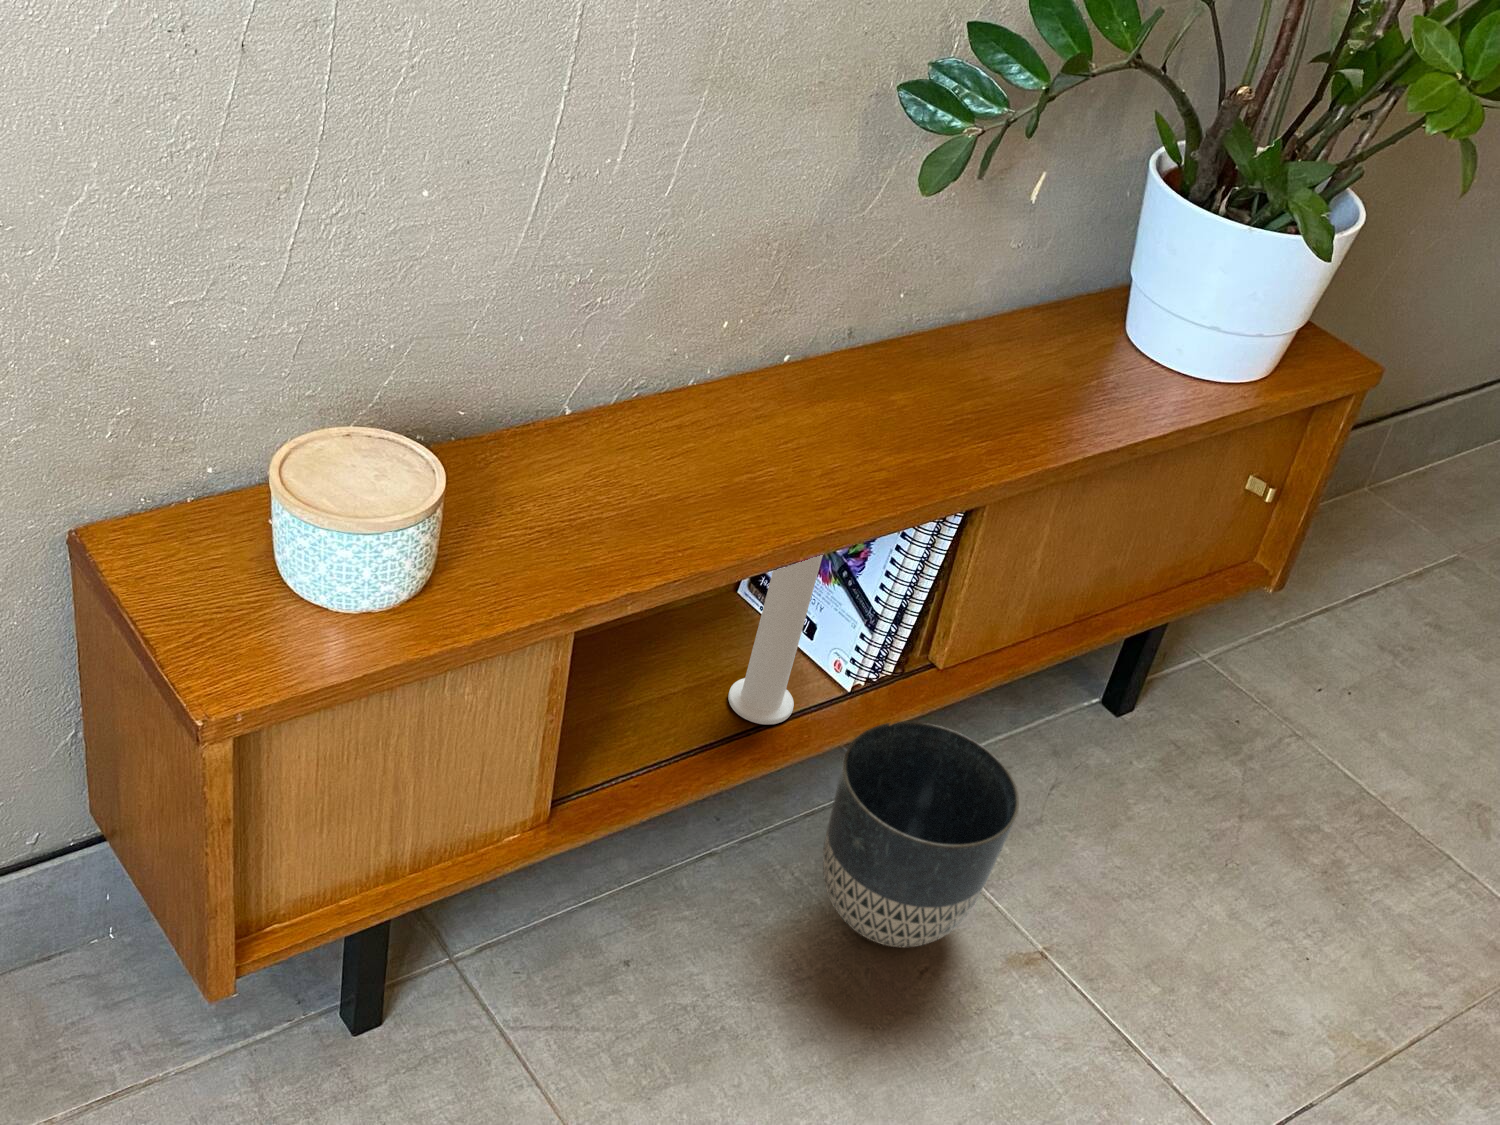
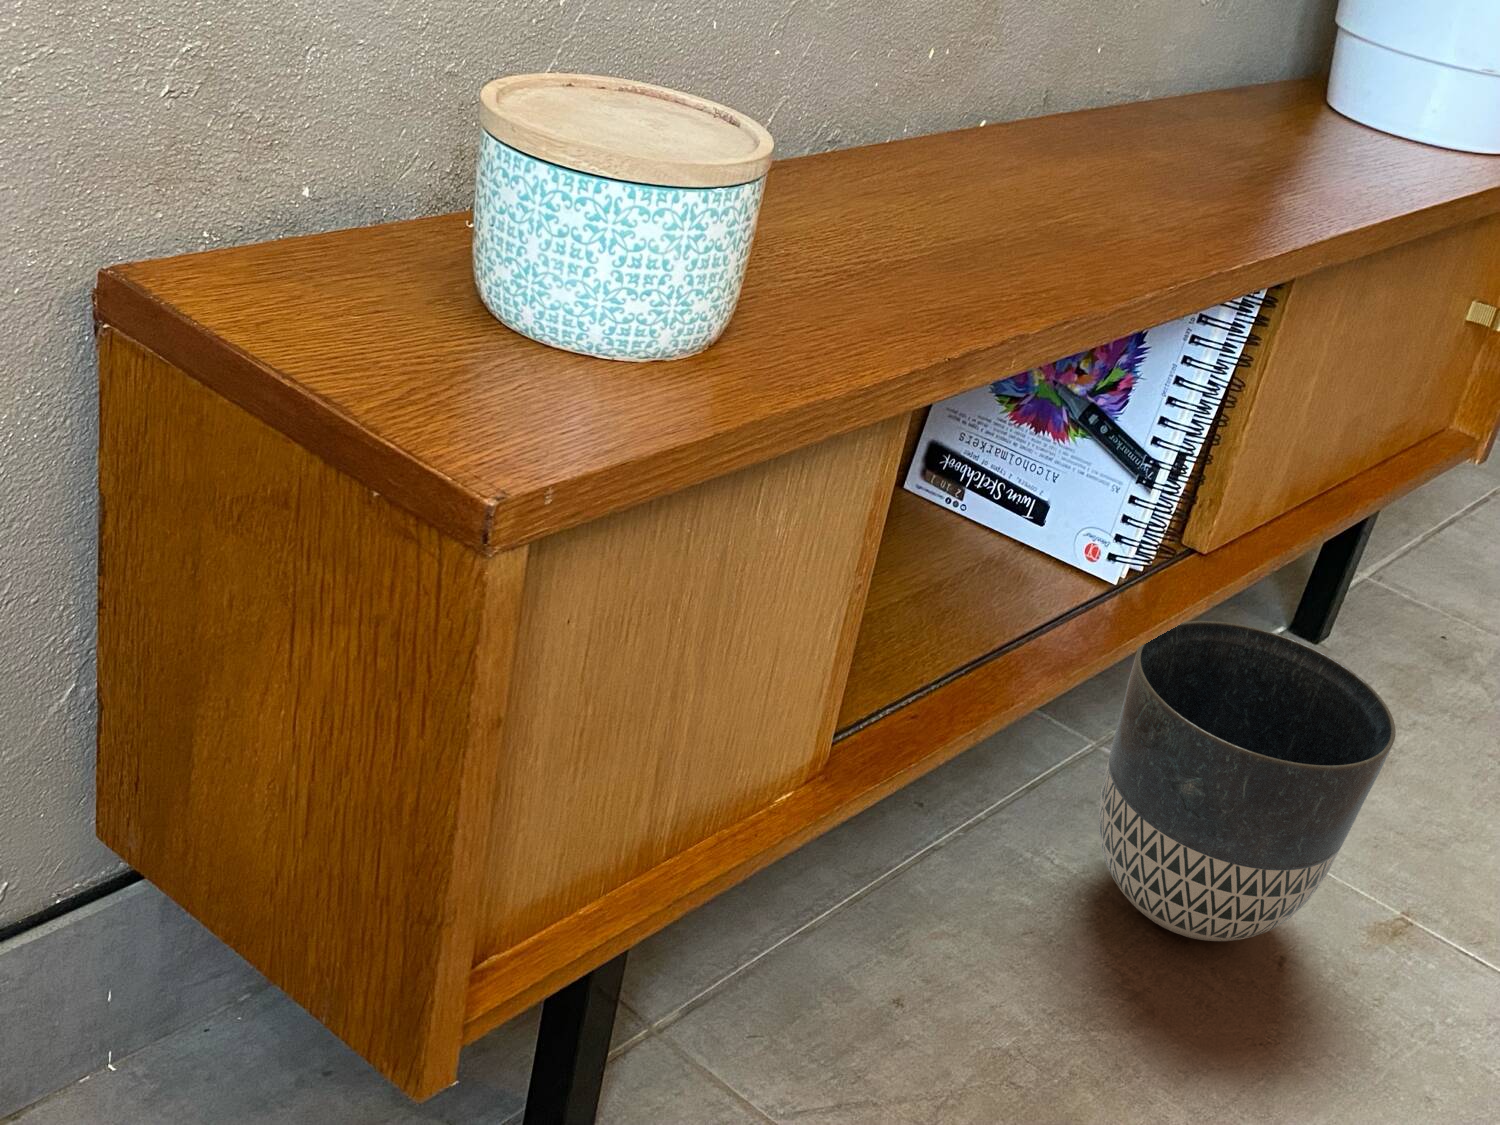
candle: present [728,555,823,725] -> none [969,285,1125,630]

